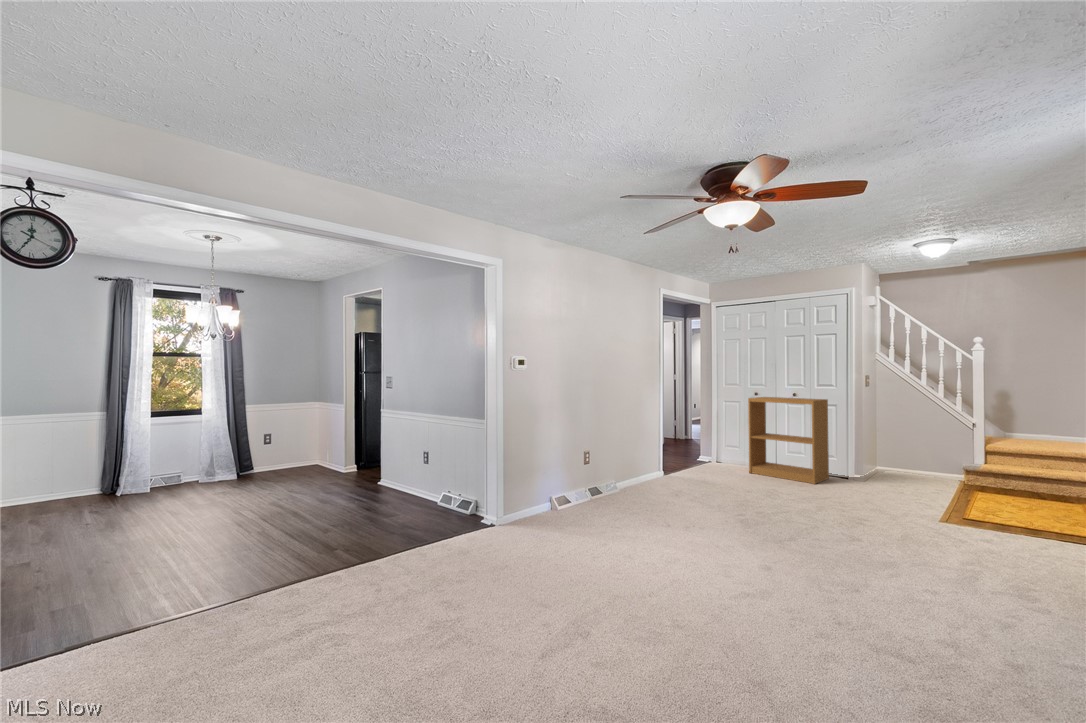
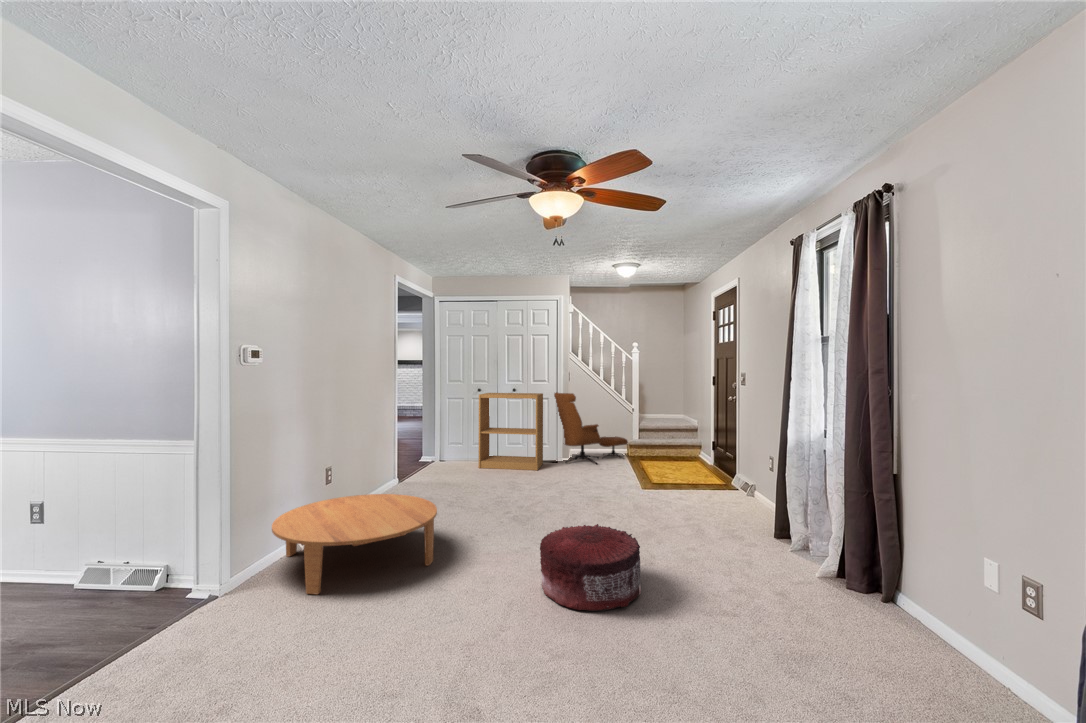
lounge chair: none [844,399,965,489] -> present [554,392,628,464]
coffee table: none [528,475,652,542] -> present [272,494,437,594]
pouf: none [712,531,834,625] -> present [540,524,641,611]

